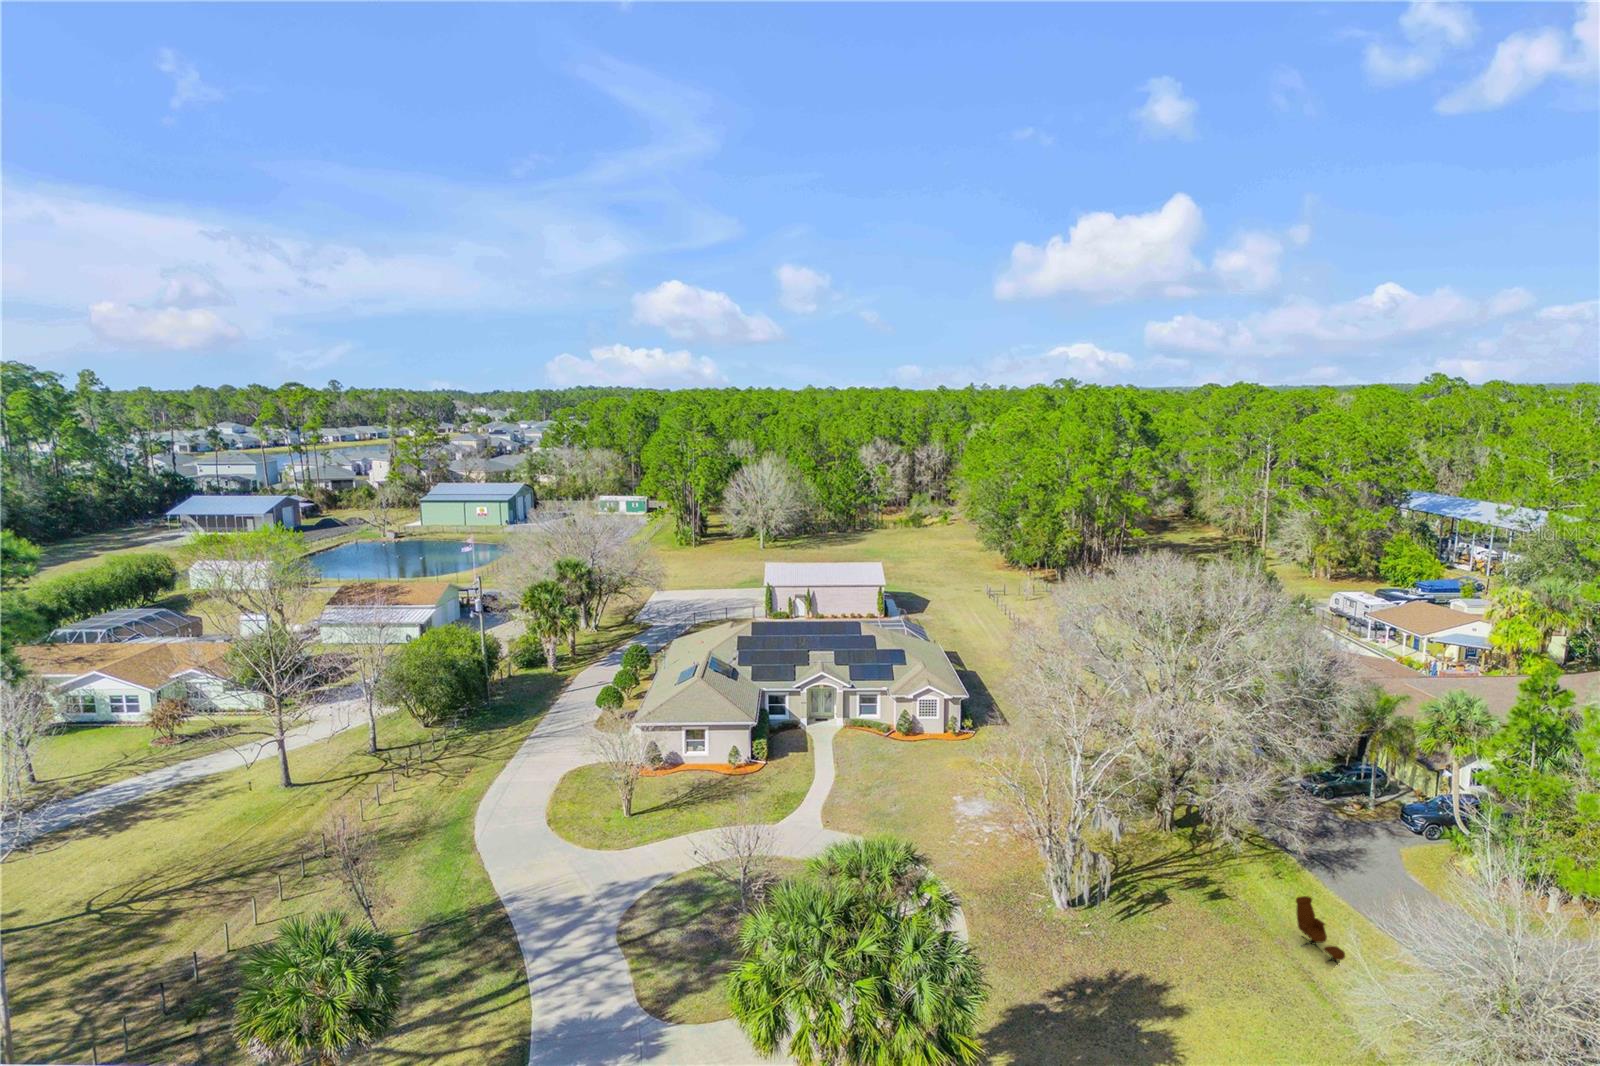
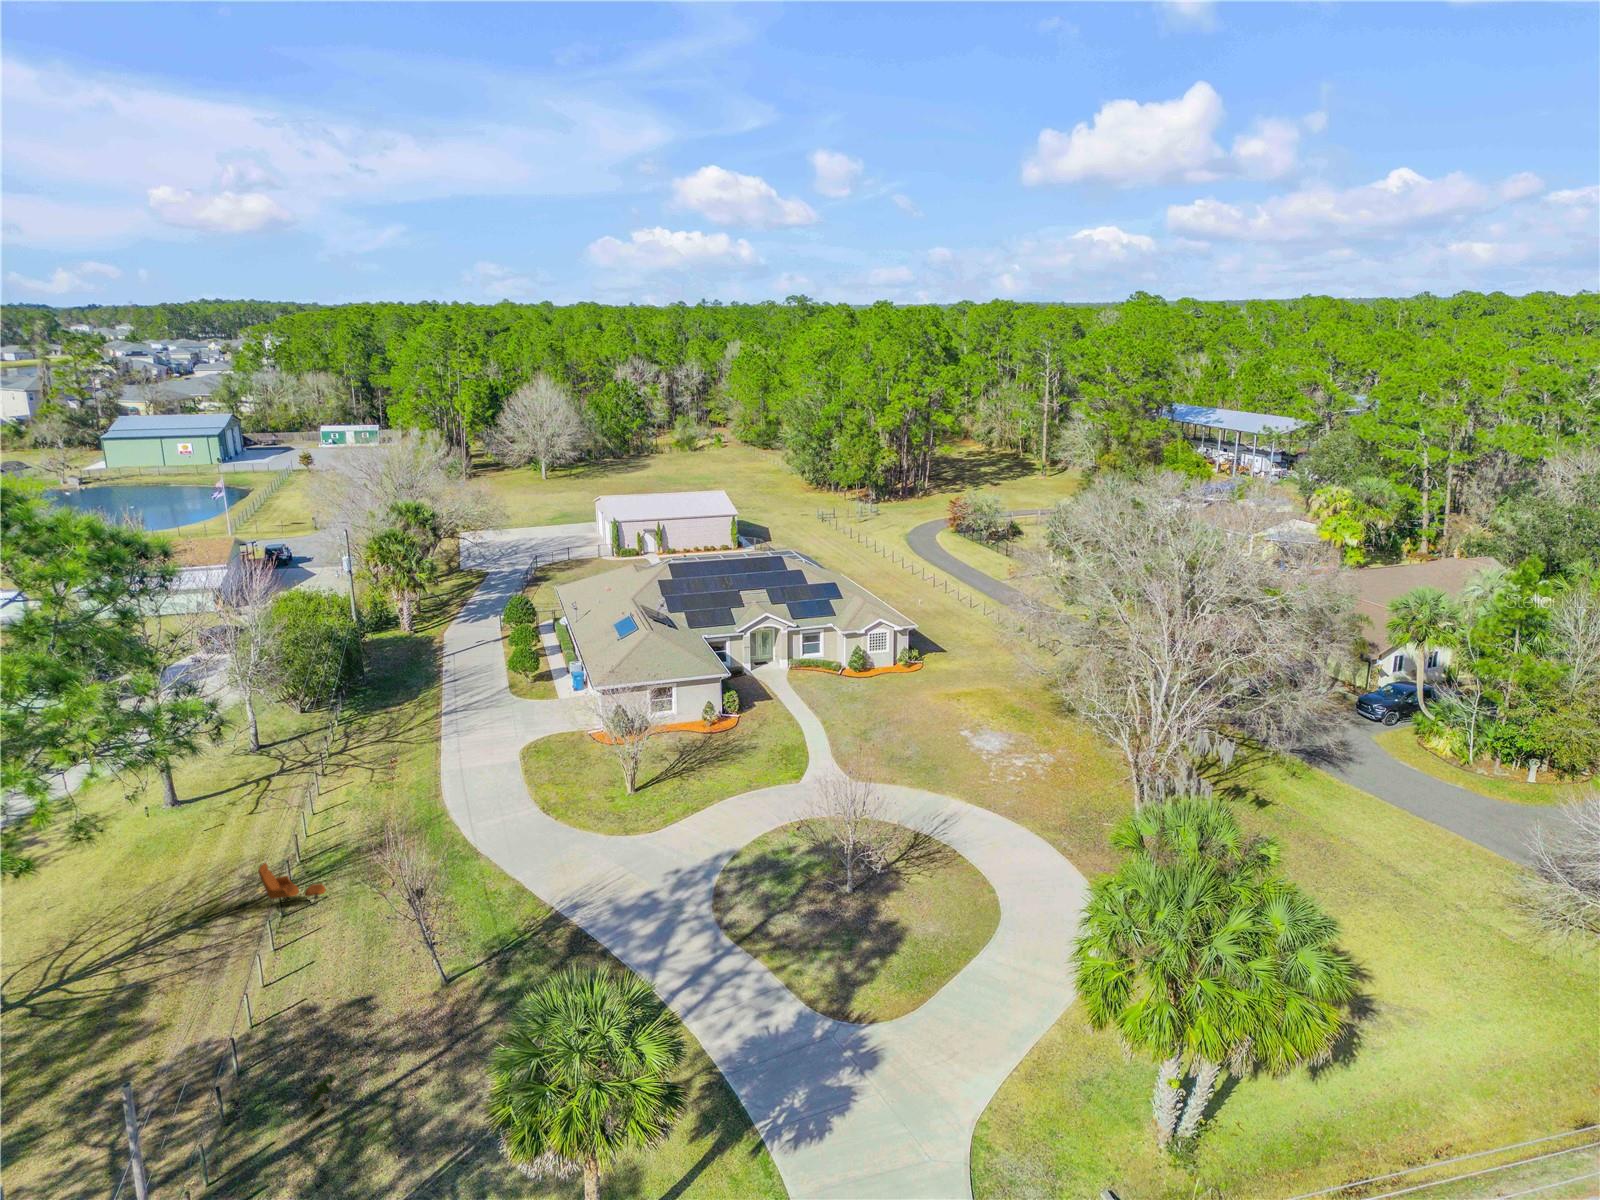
lounge chair: present [1296,896,1345,965] -> present [258,863,326,908]

